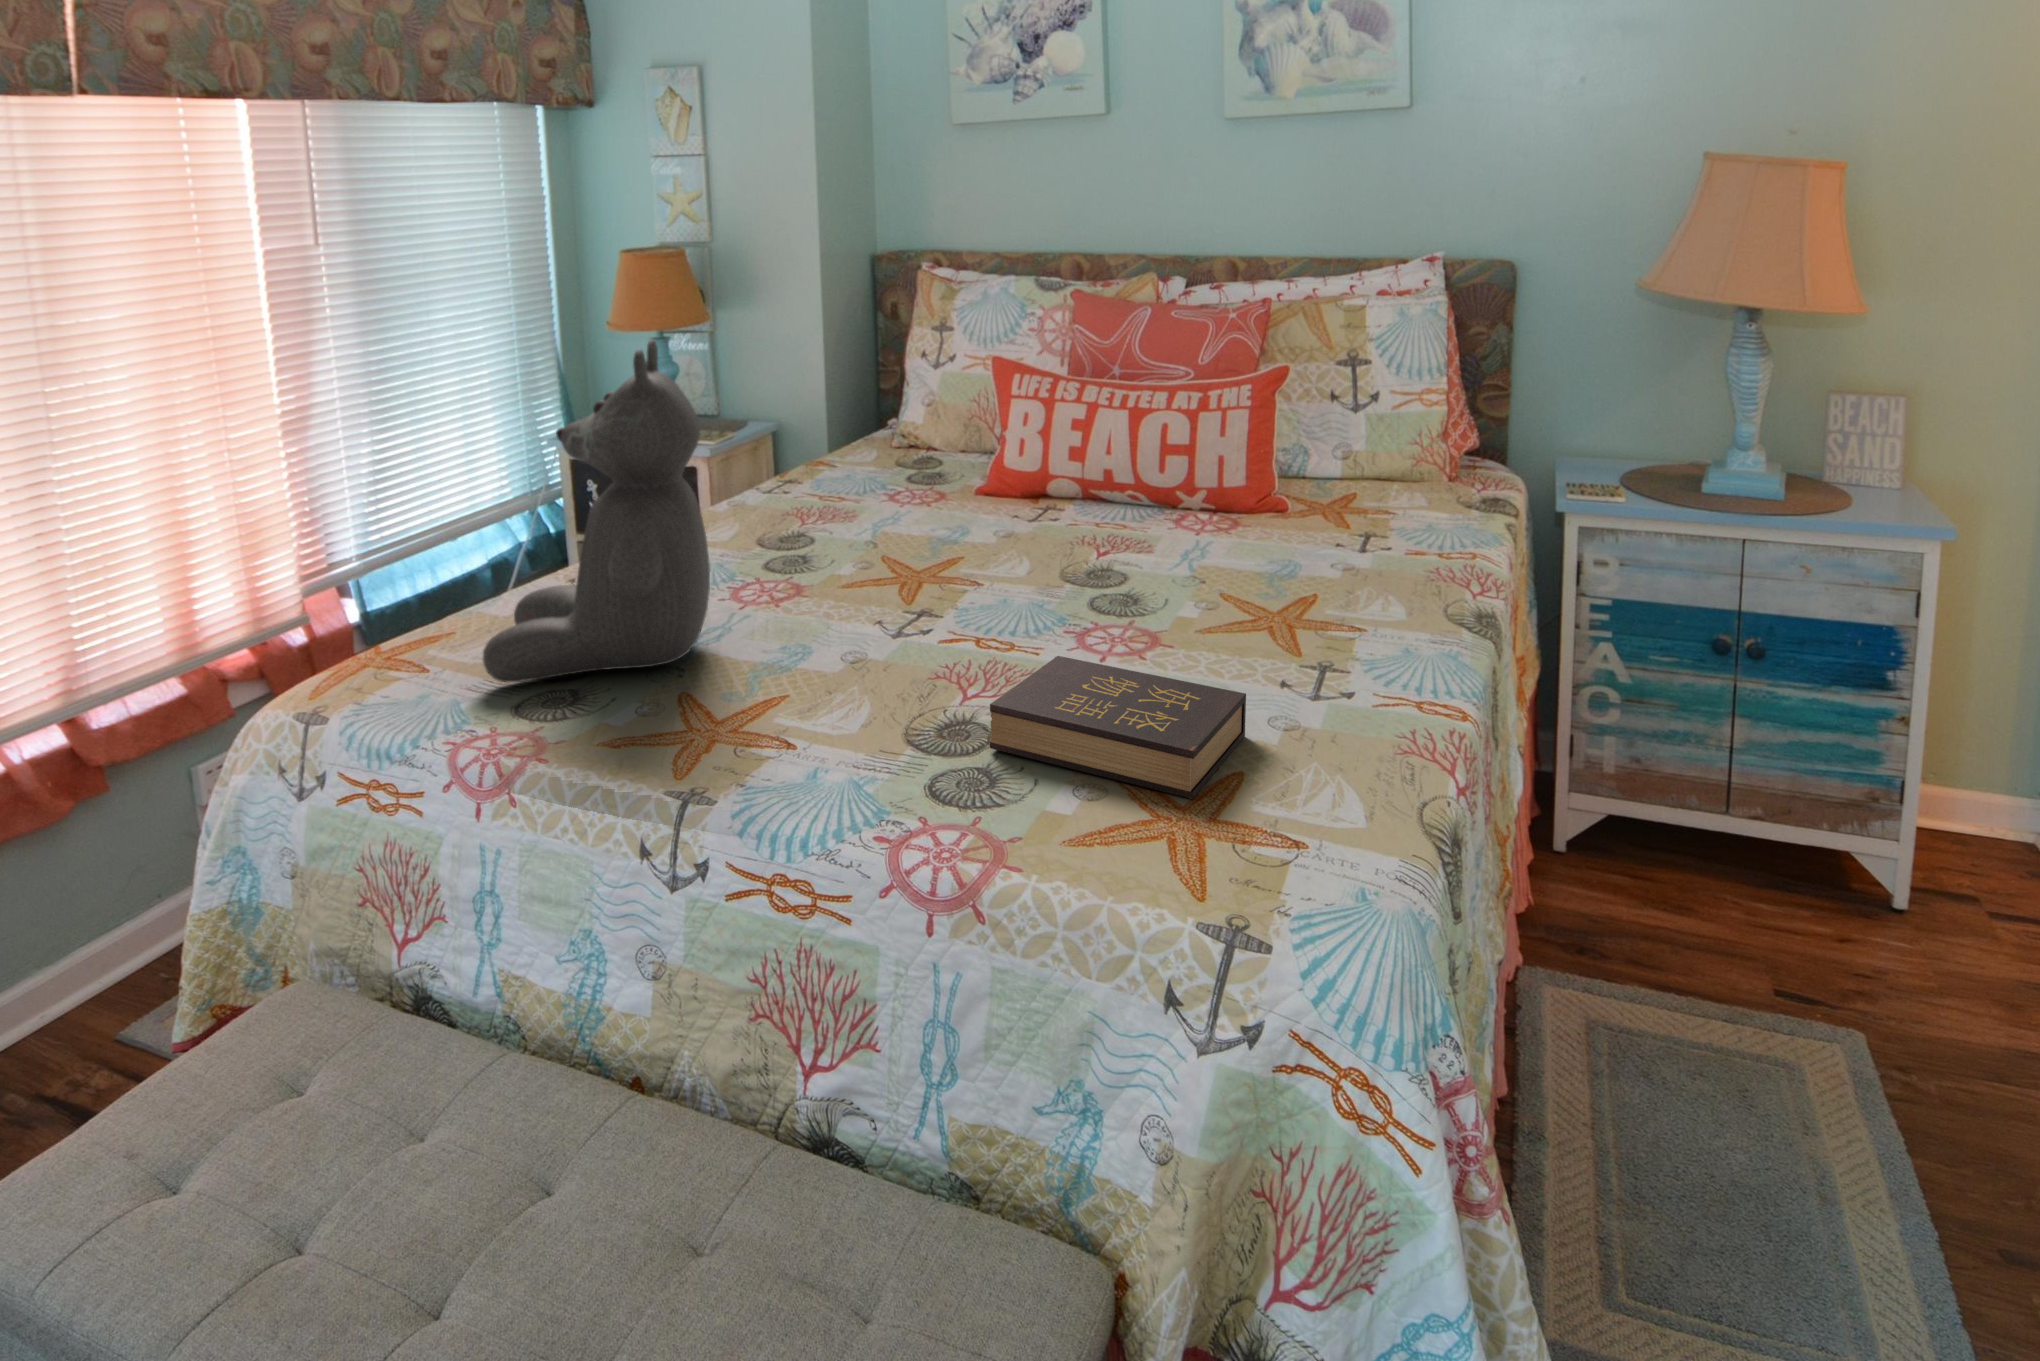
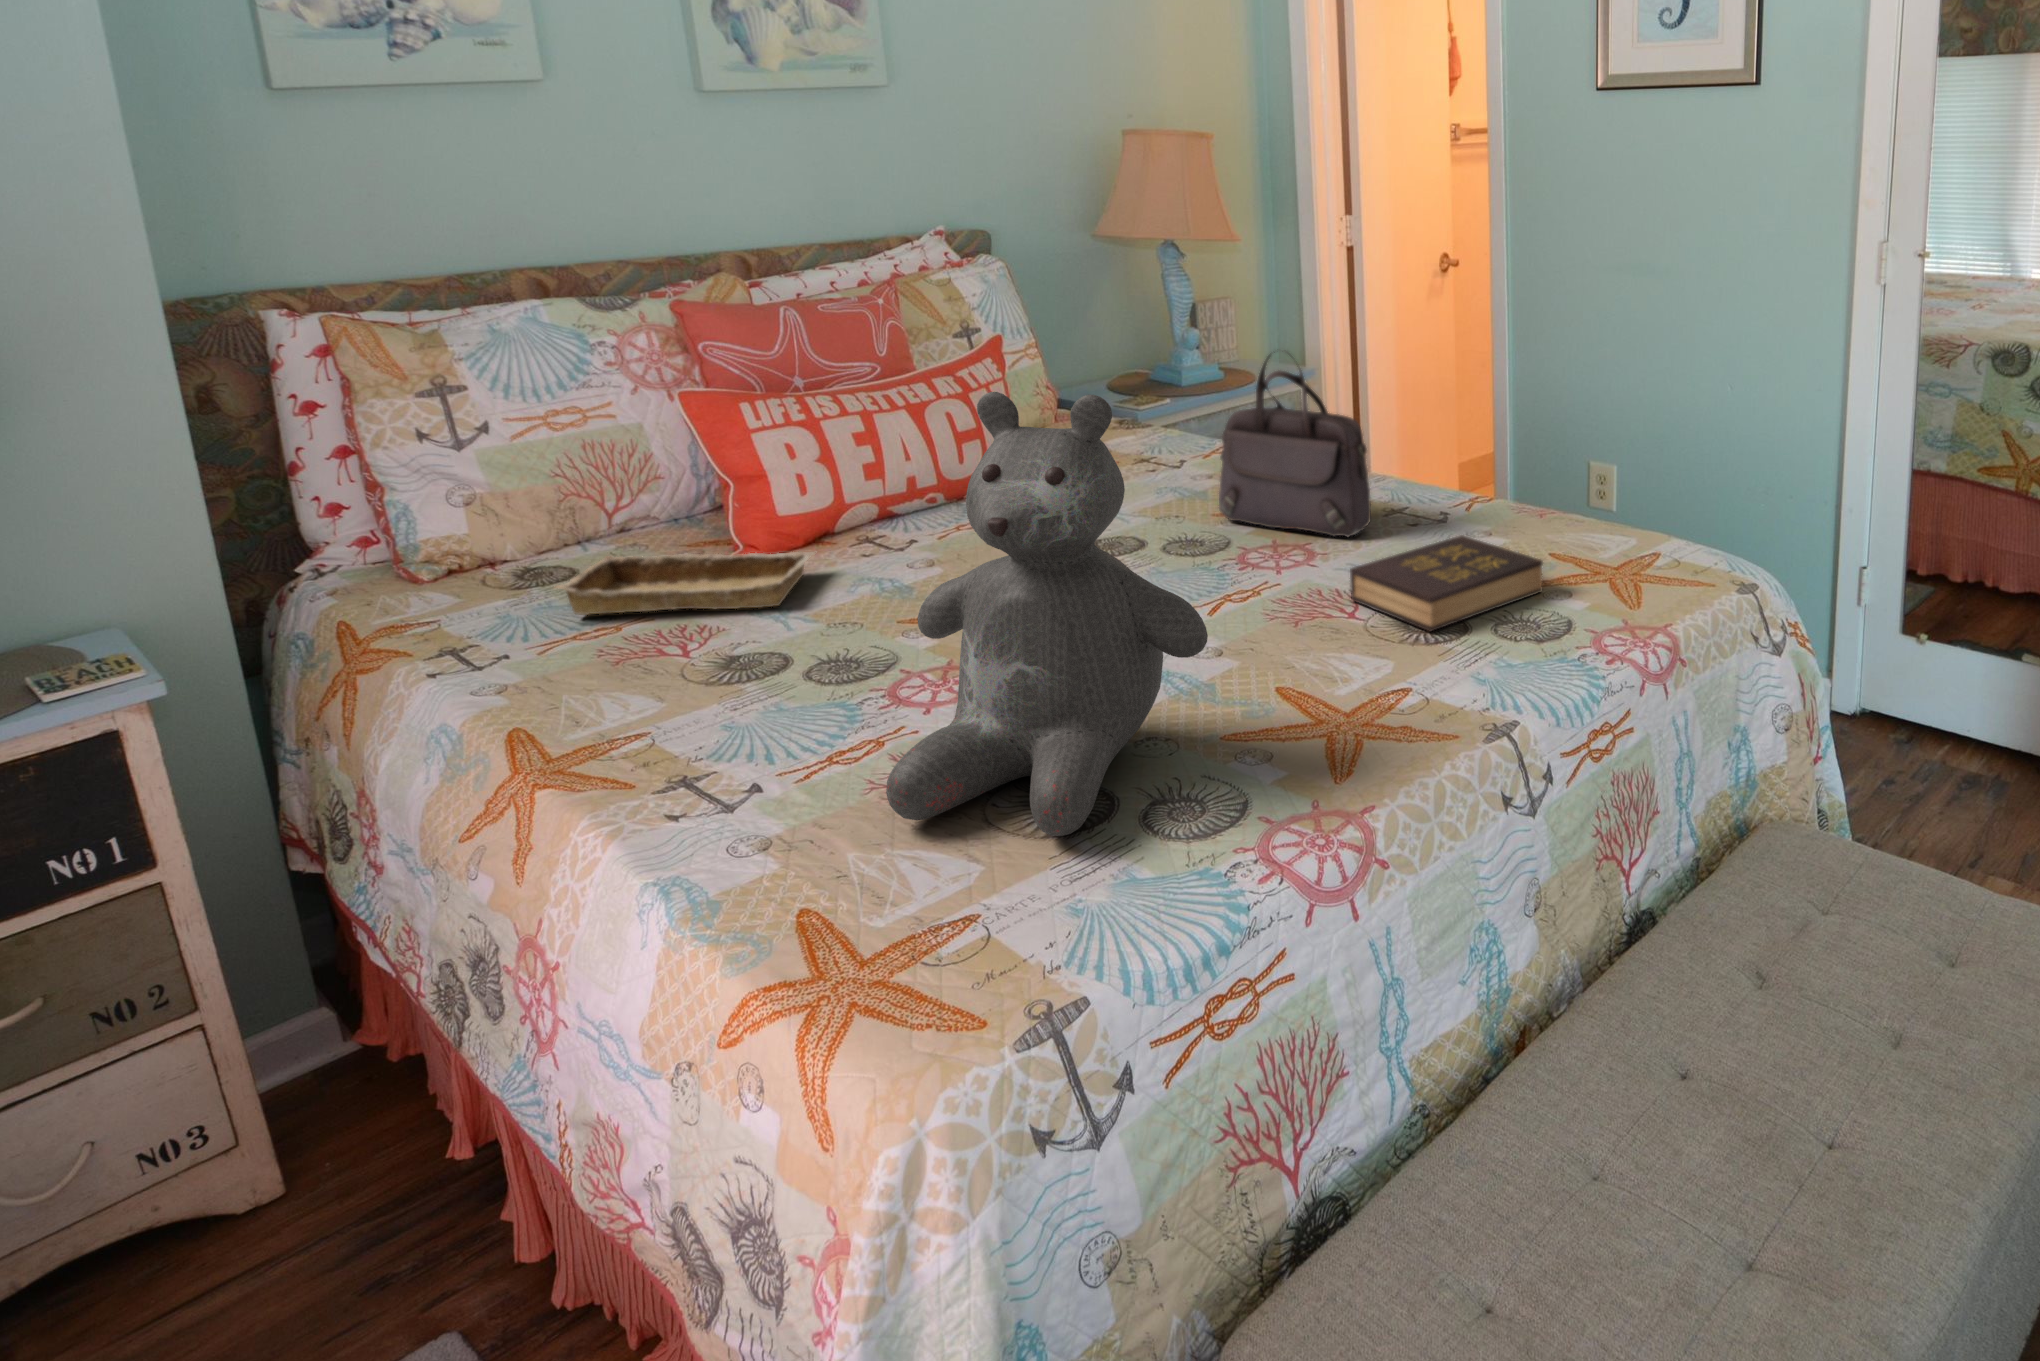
handbag: none [1230,403,1325,663] -> present [1219,355,1371,537]
tray: none [823,463,962,524] -> present [555,552,814,615]

